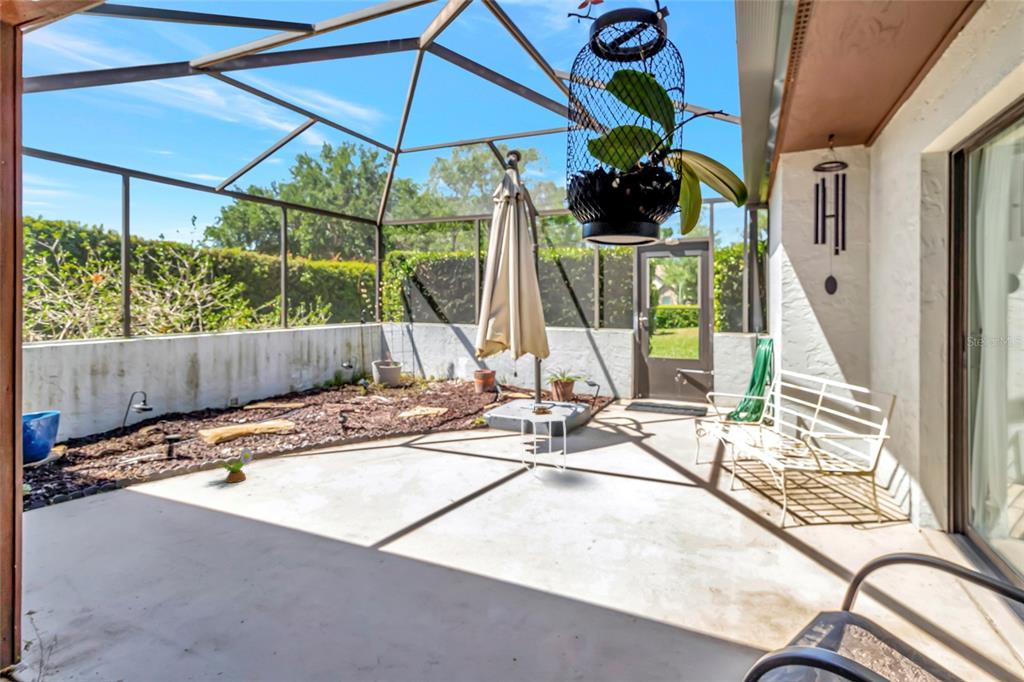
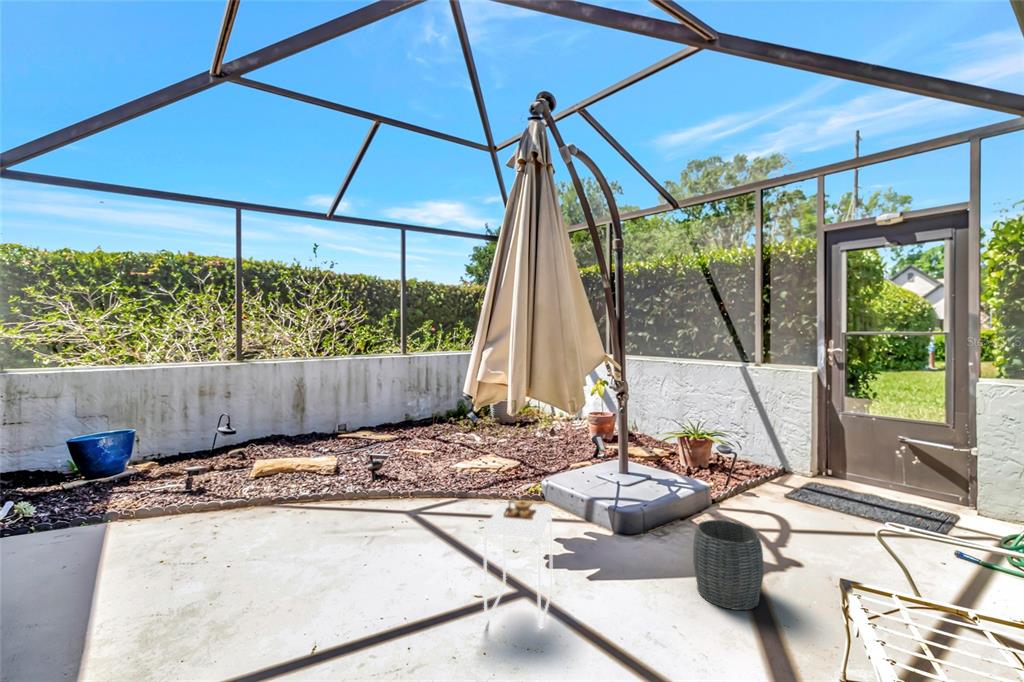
woven basket: none [614,411,650,452] -> present [693,520,764,610]
decorative plant: present [216,447,252,483] -> none [164,498,211,538]

